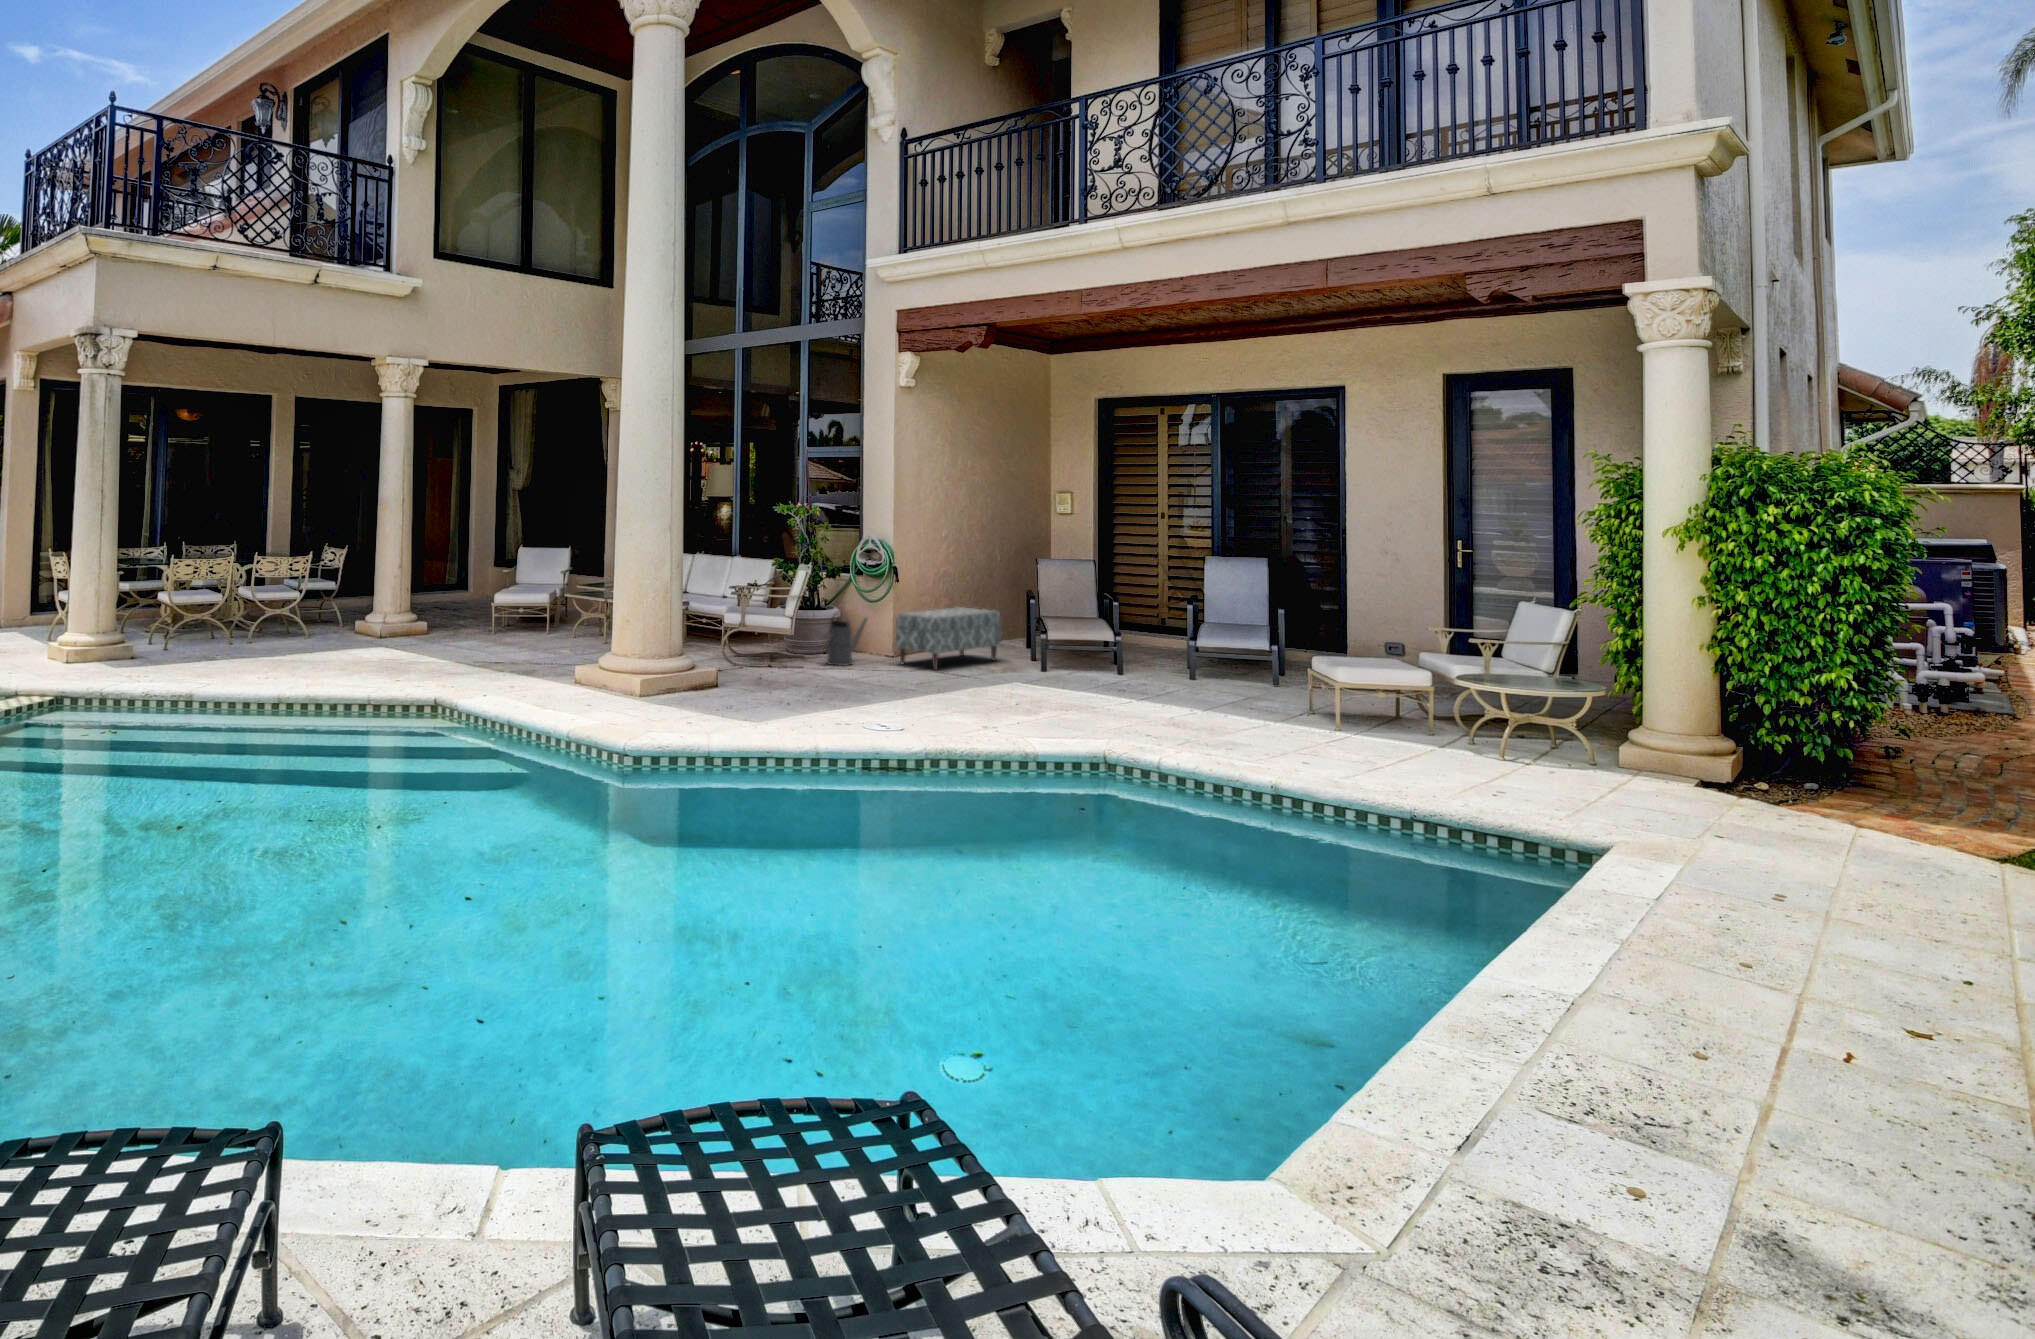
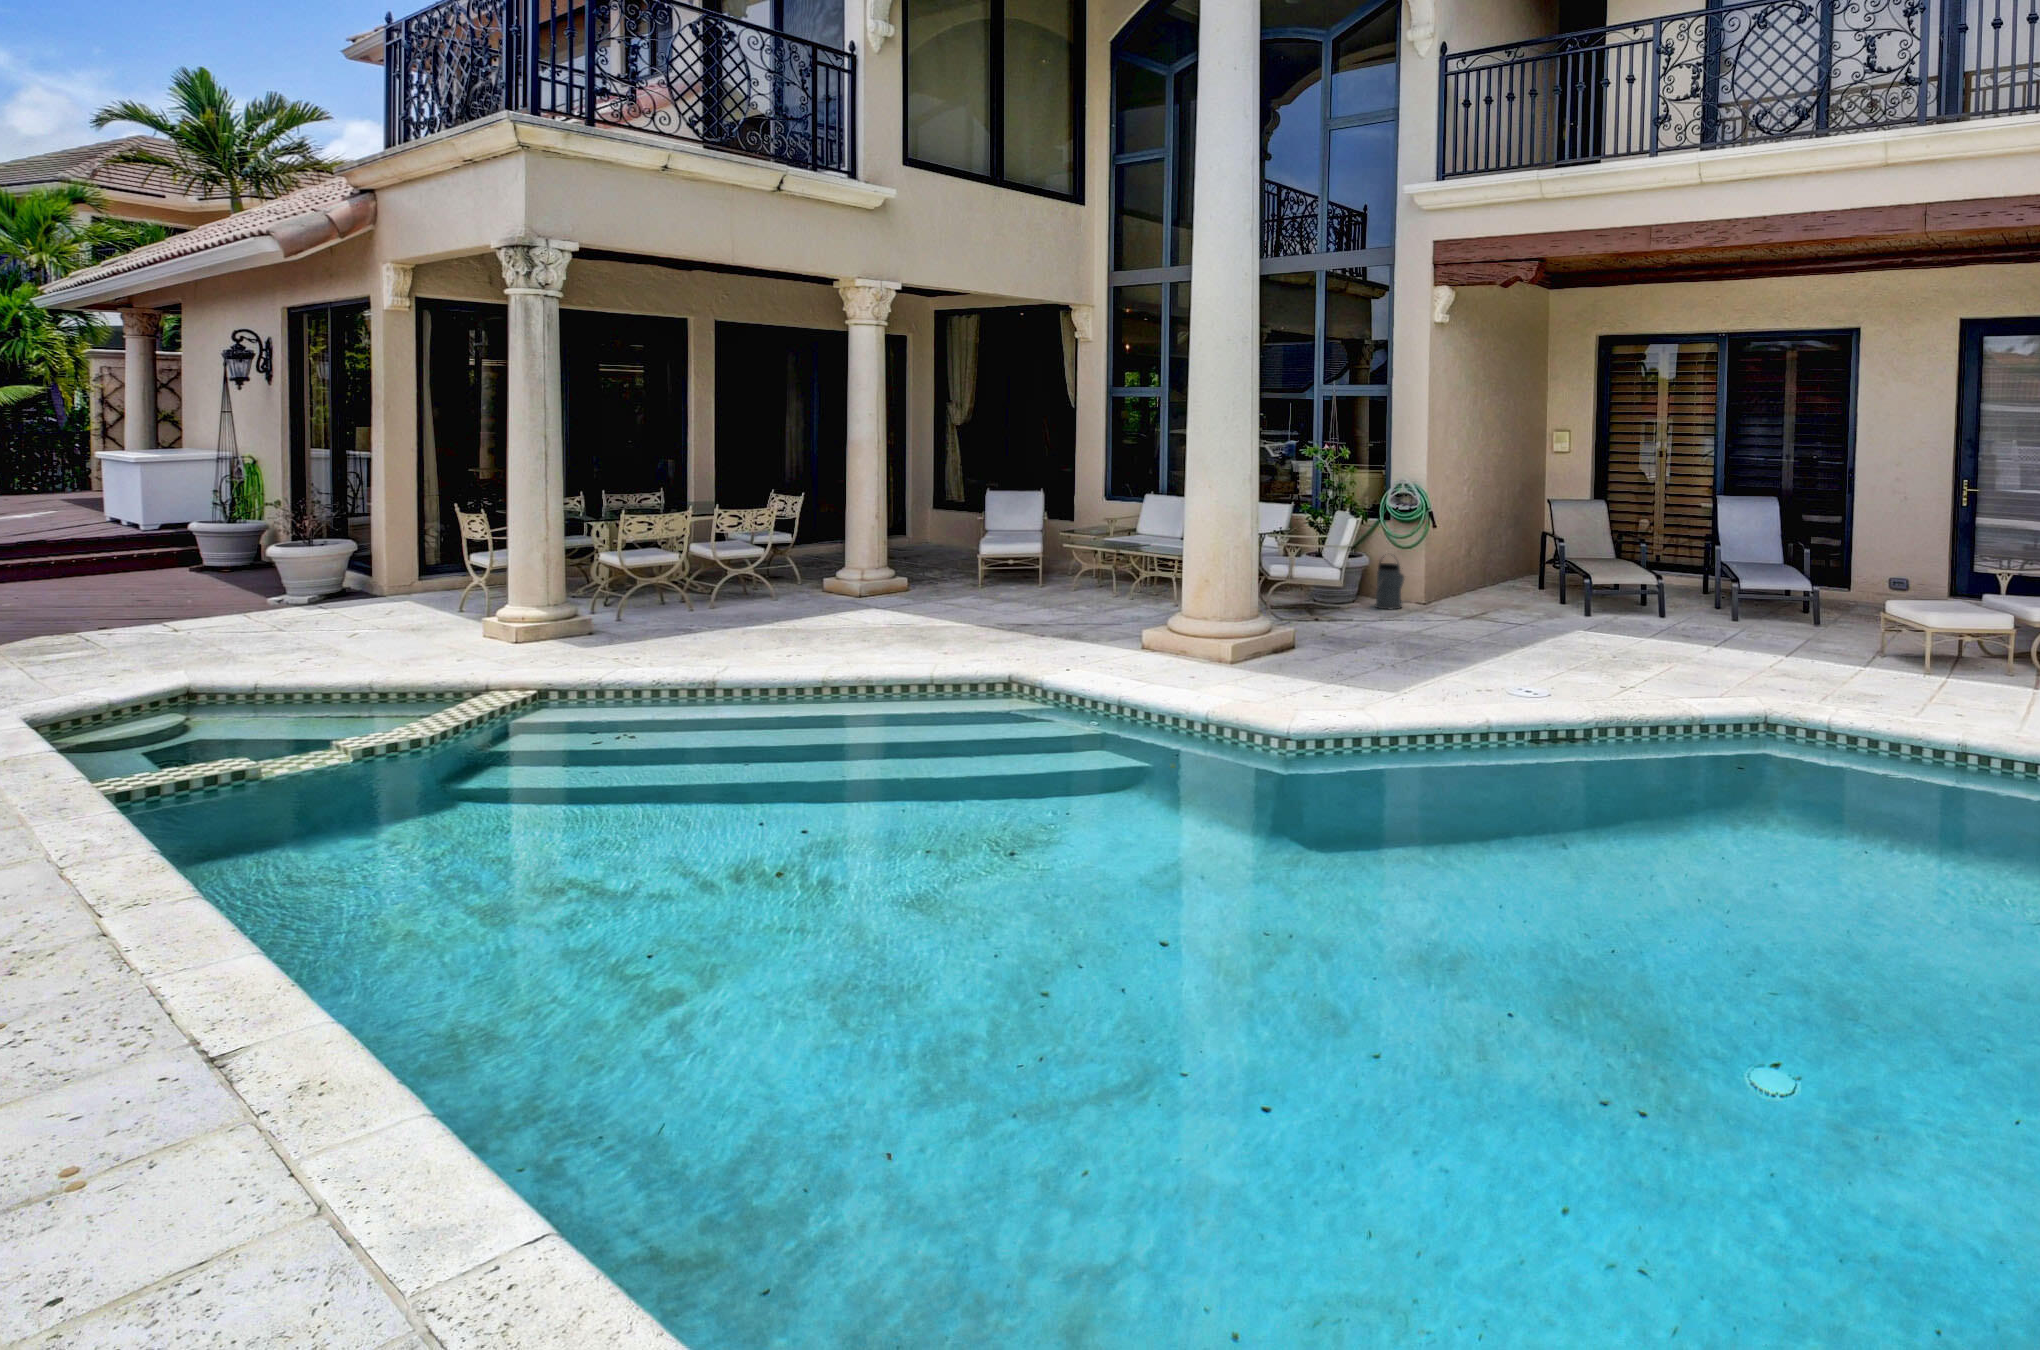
bench: present [896,607,1001,669] -> none [1442,543,1535,610]

